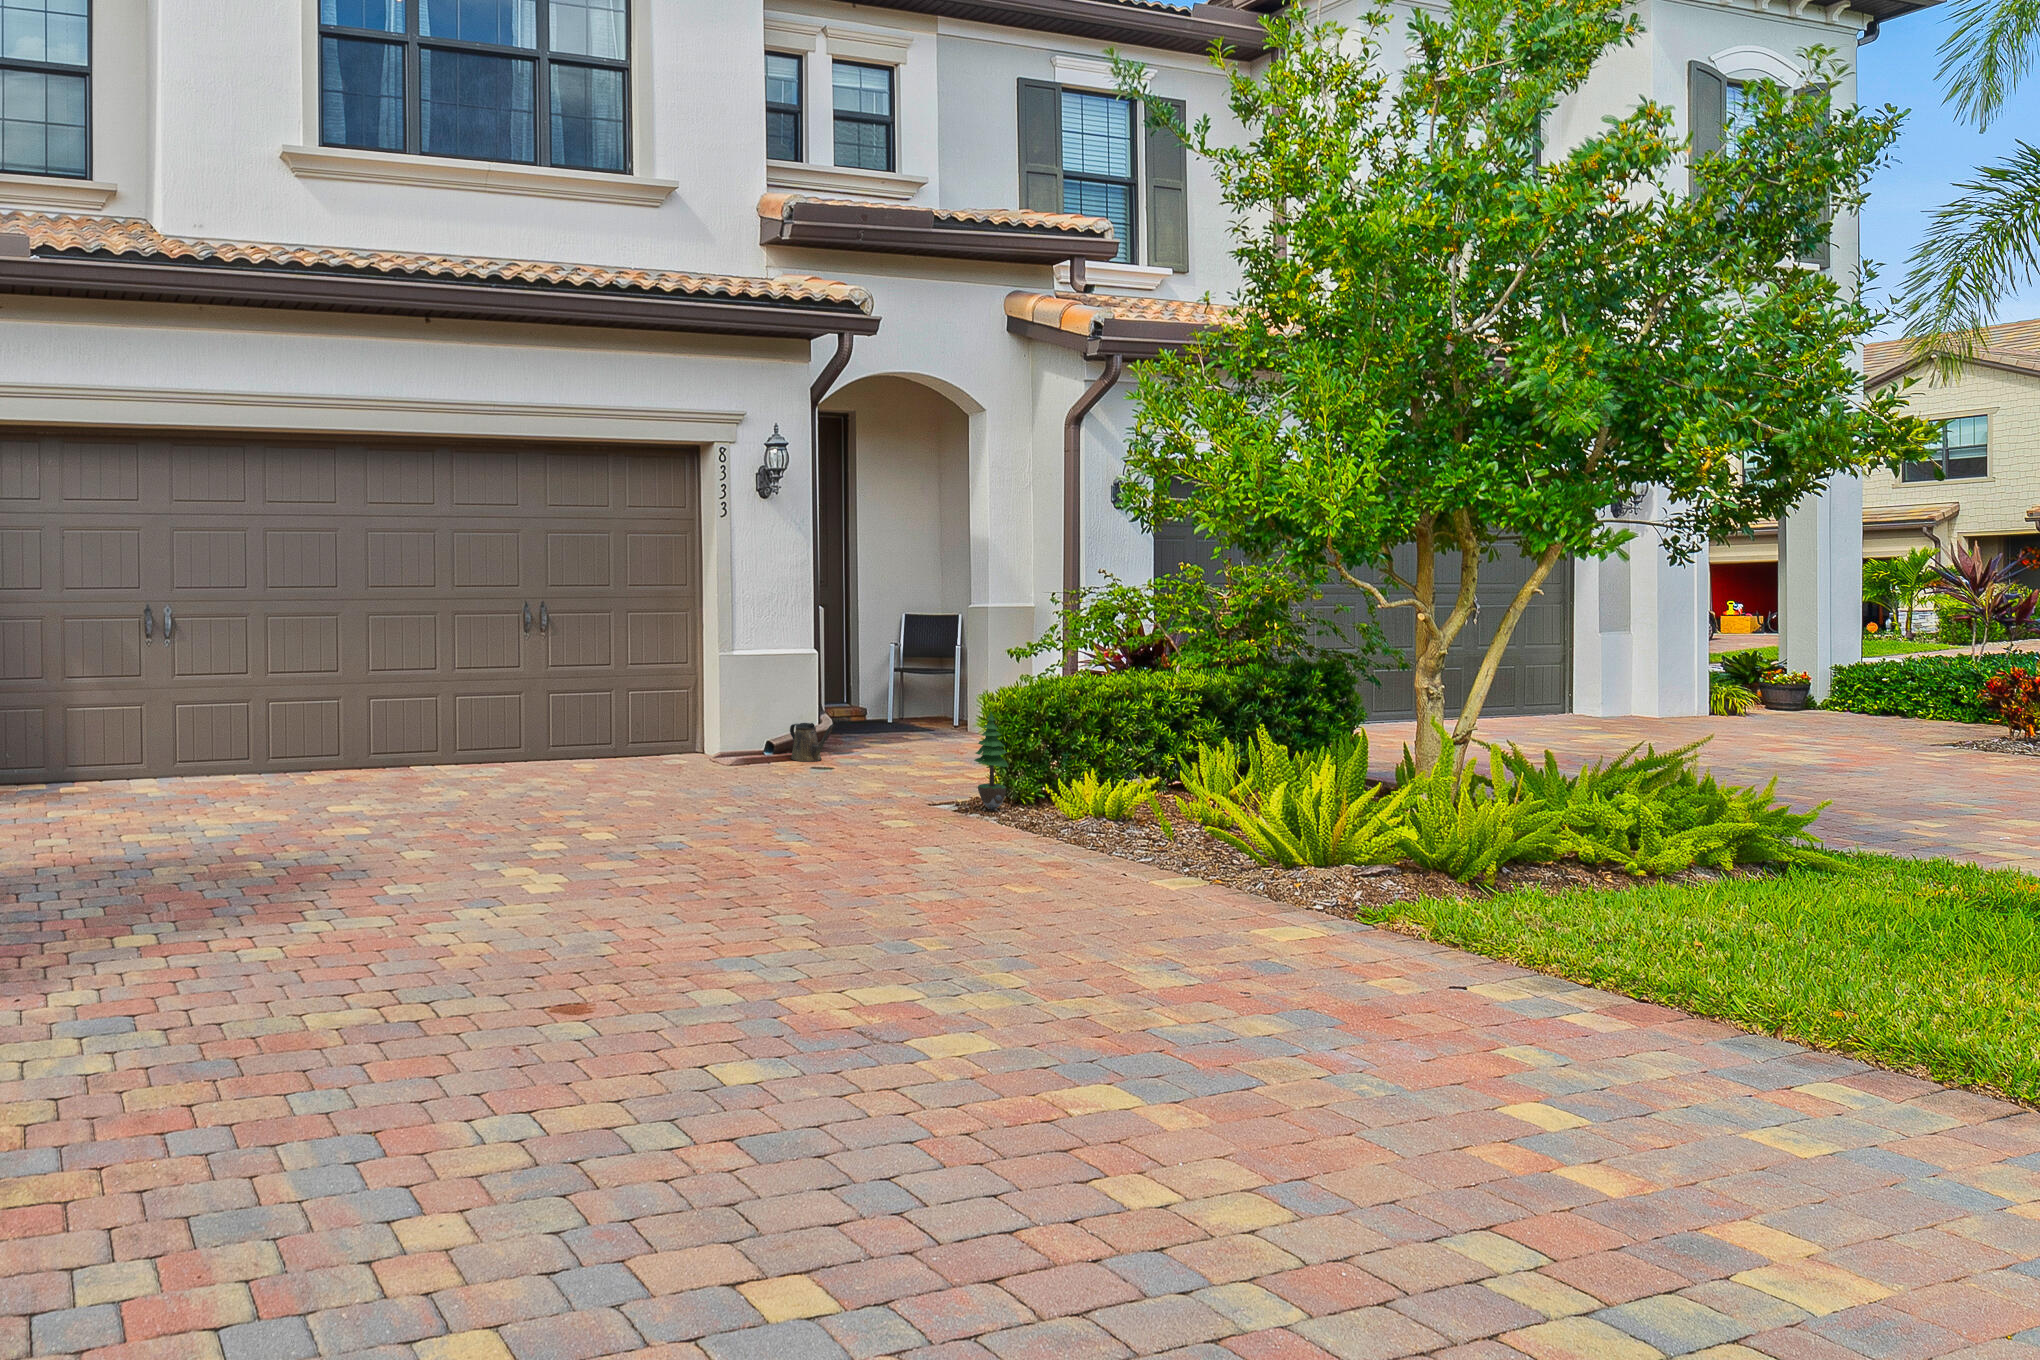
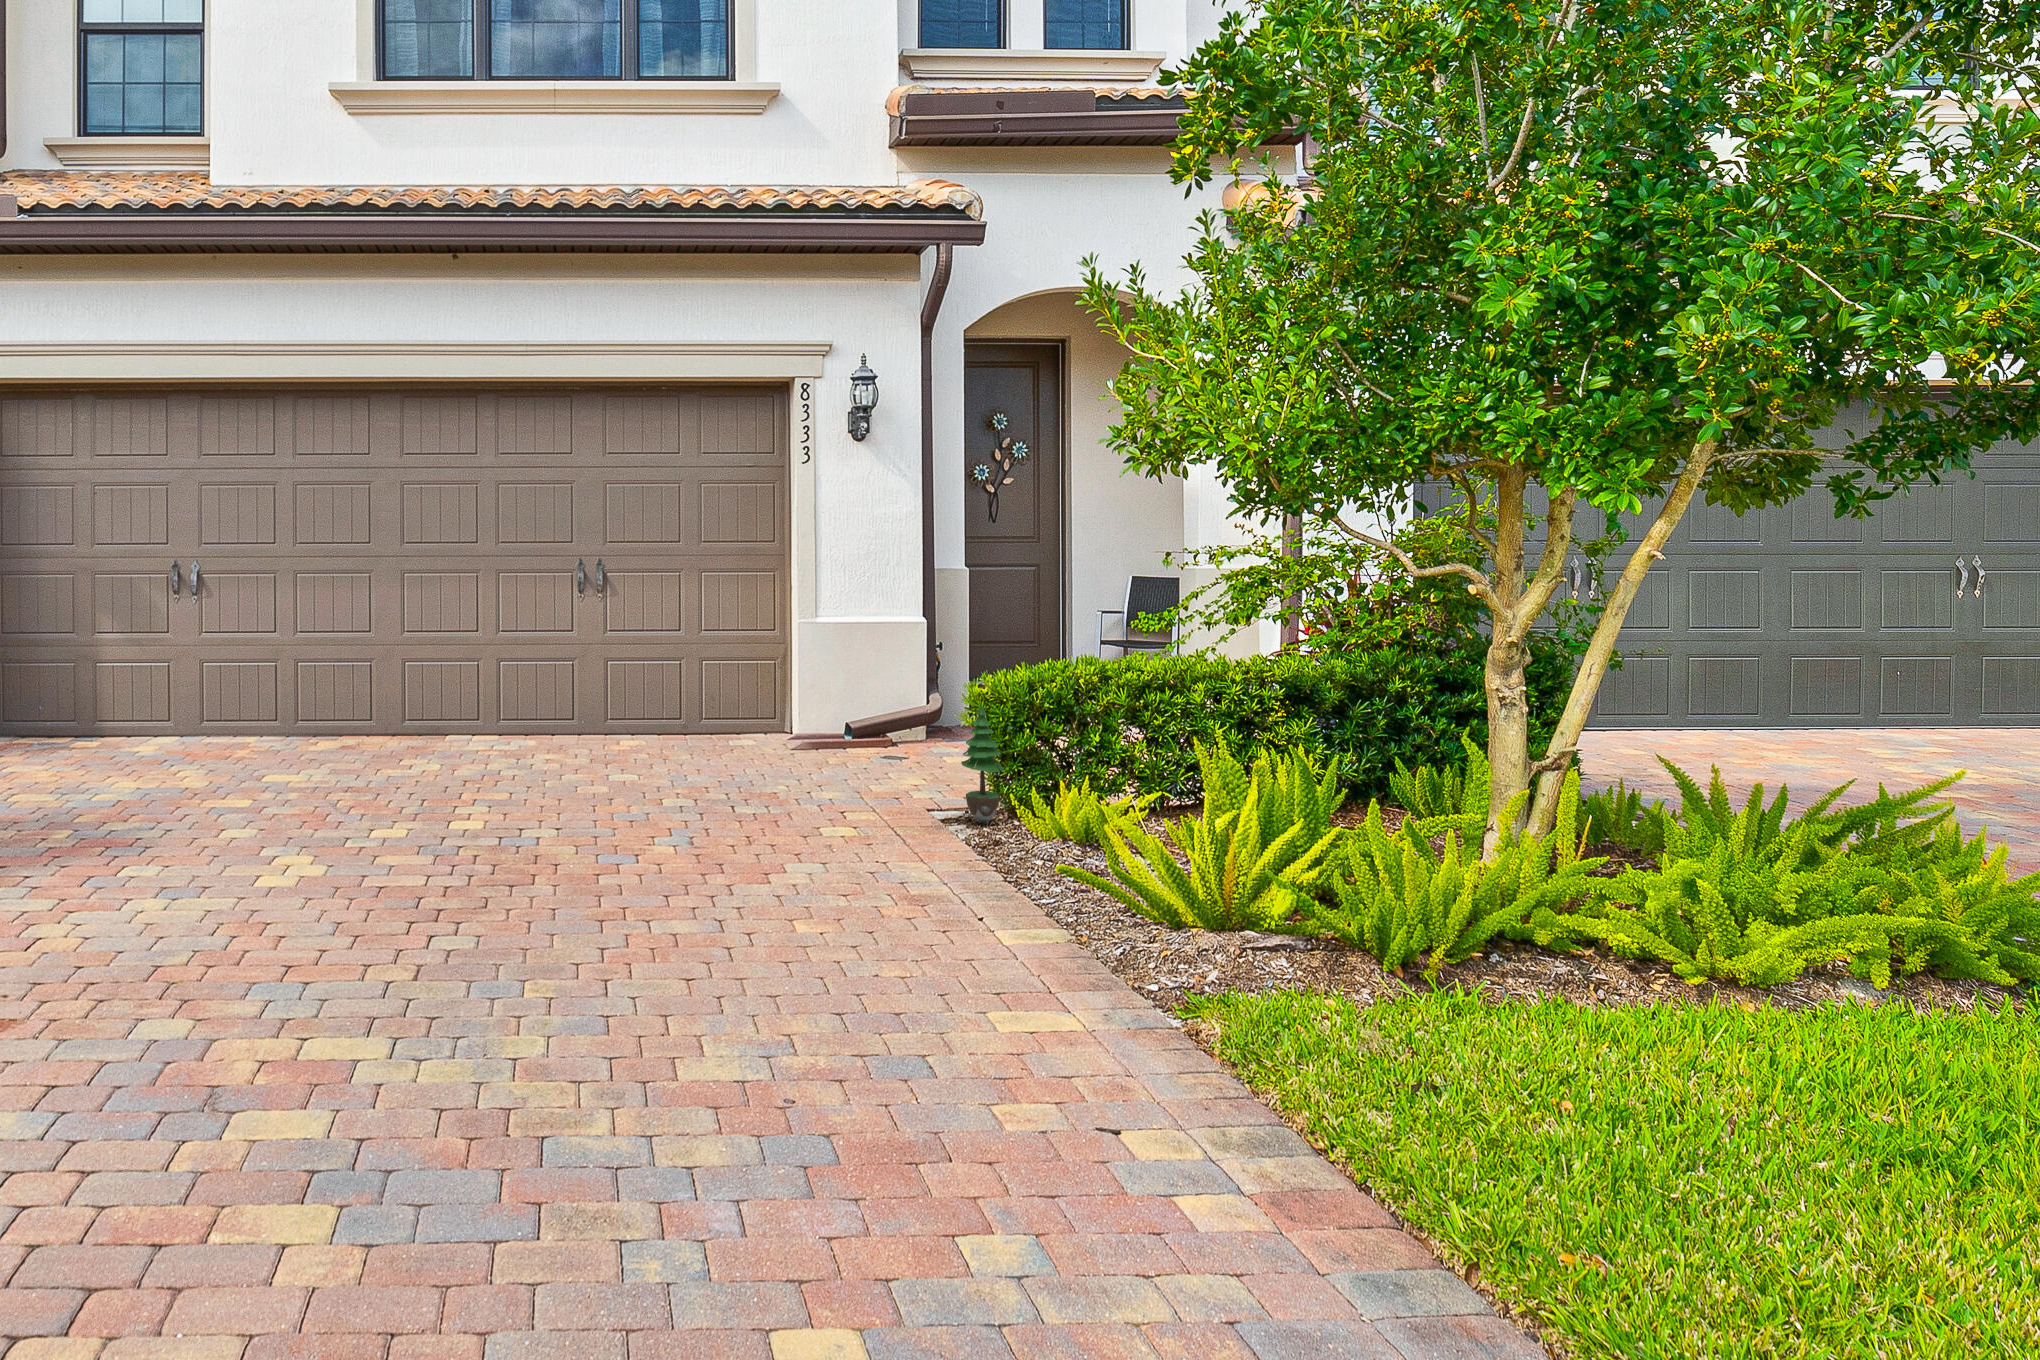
watering can: present [790,723,834,762] -> none [884,701,920,746]

